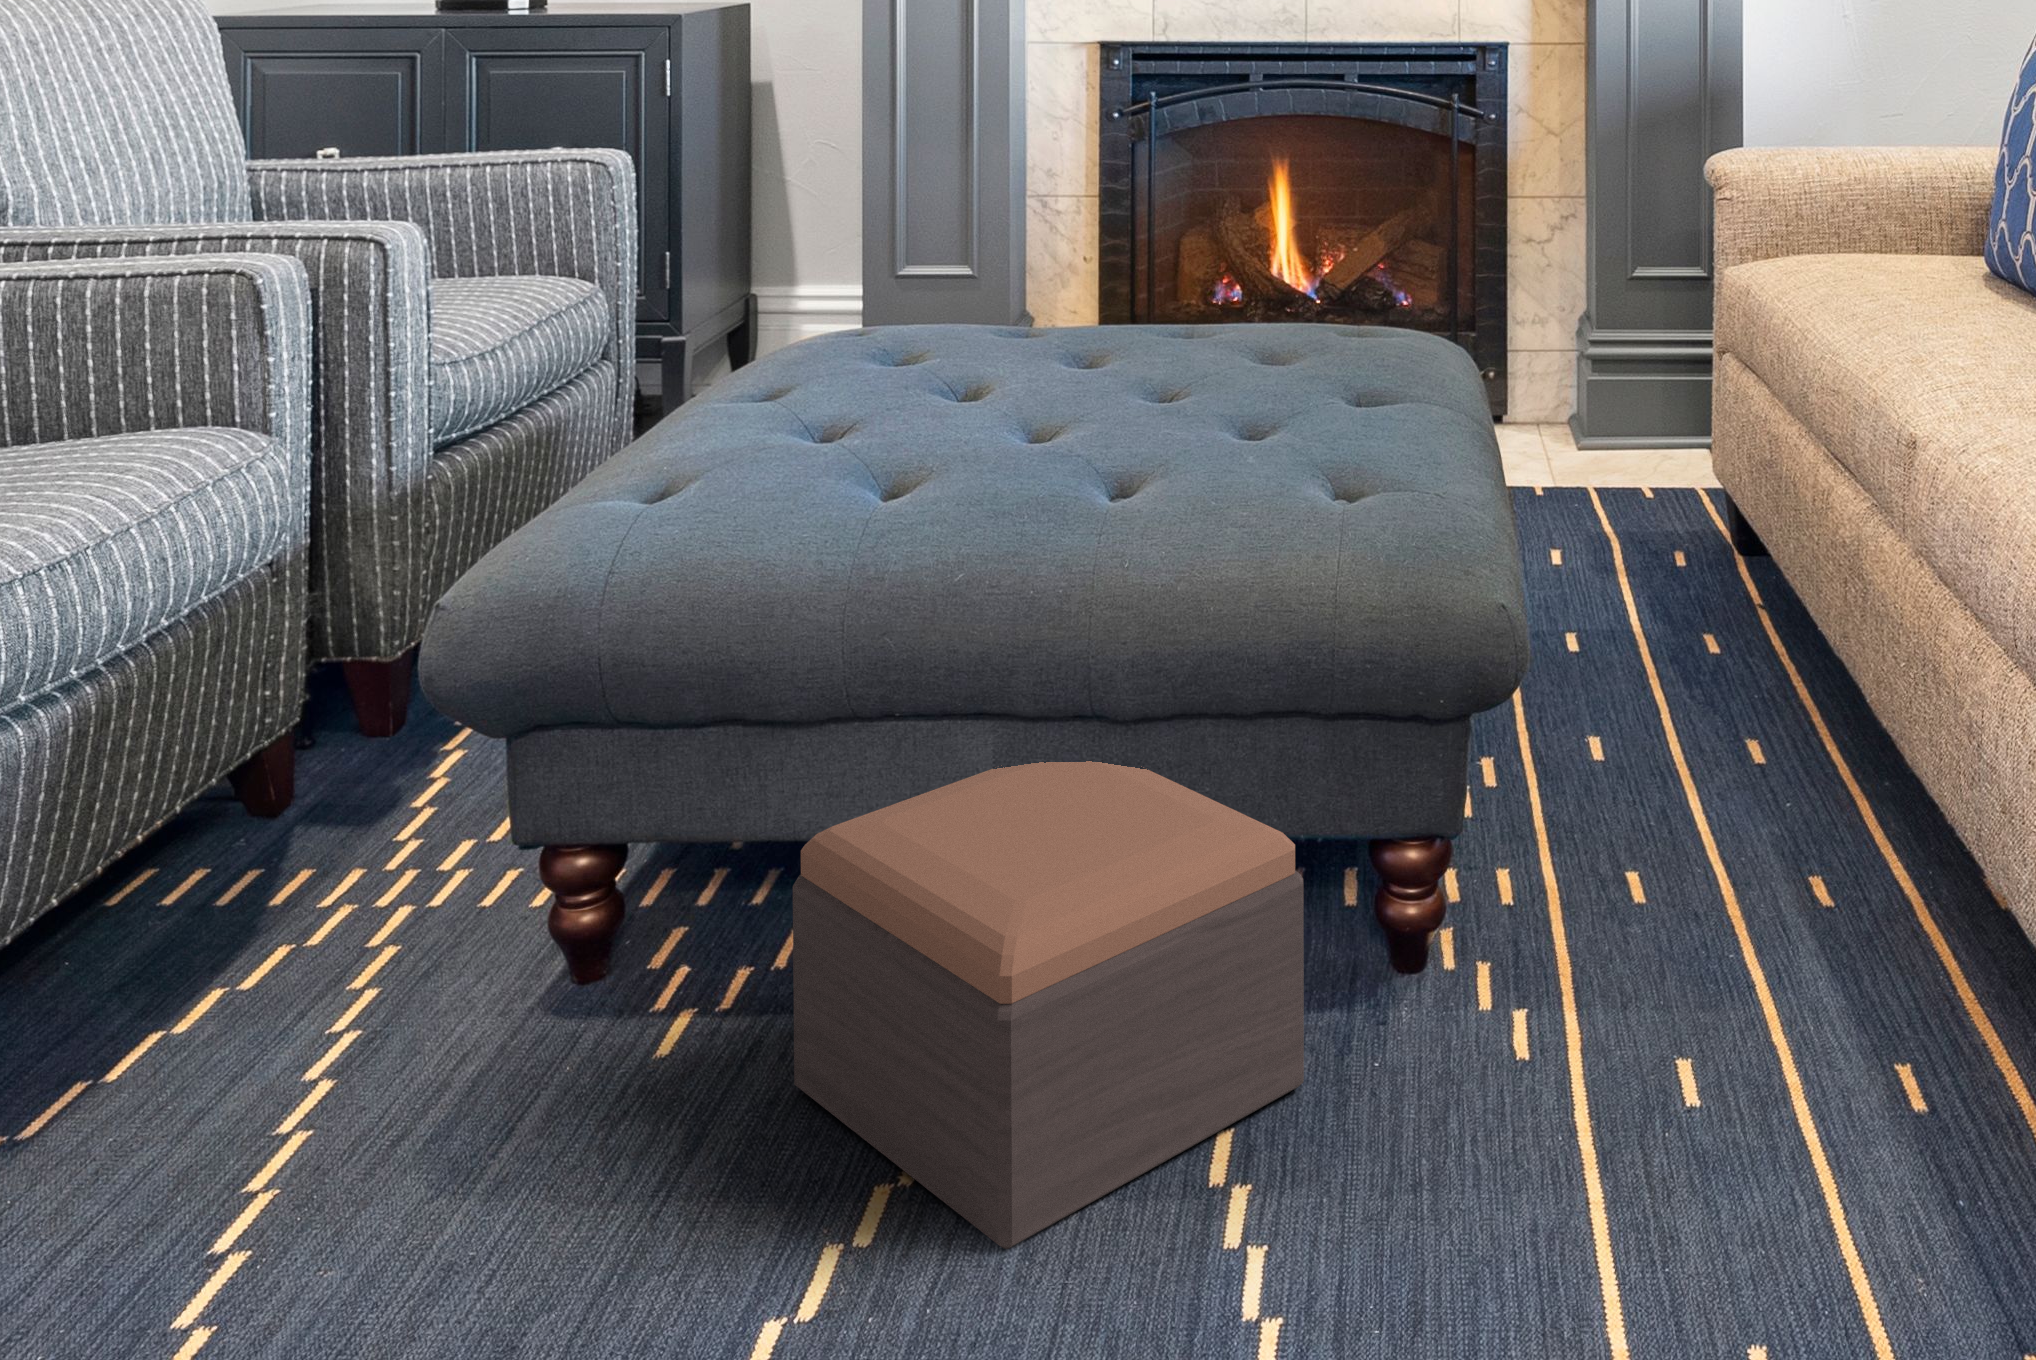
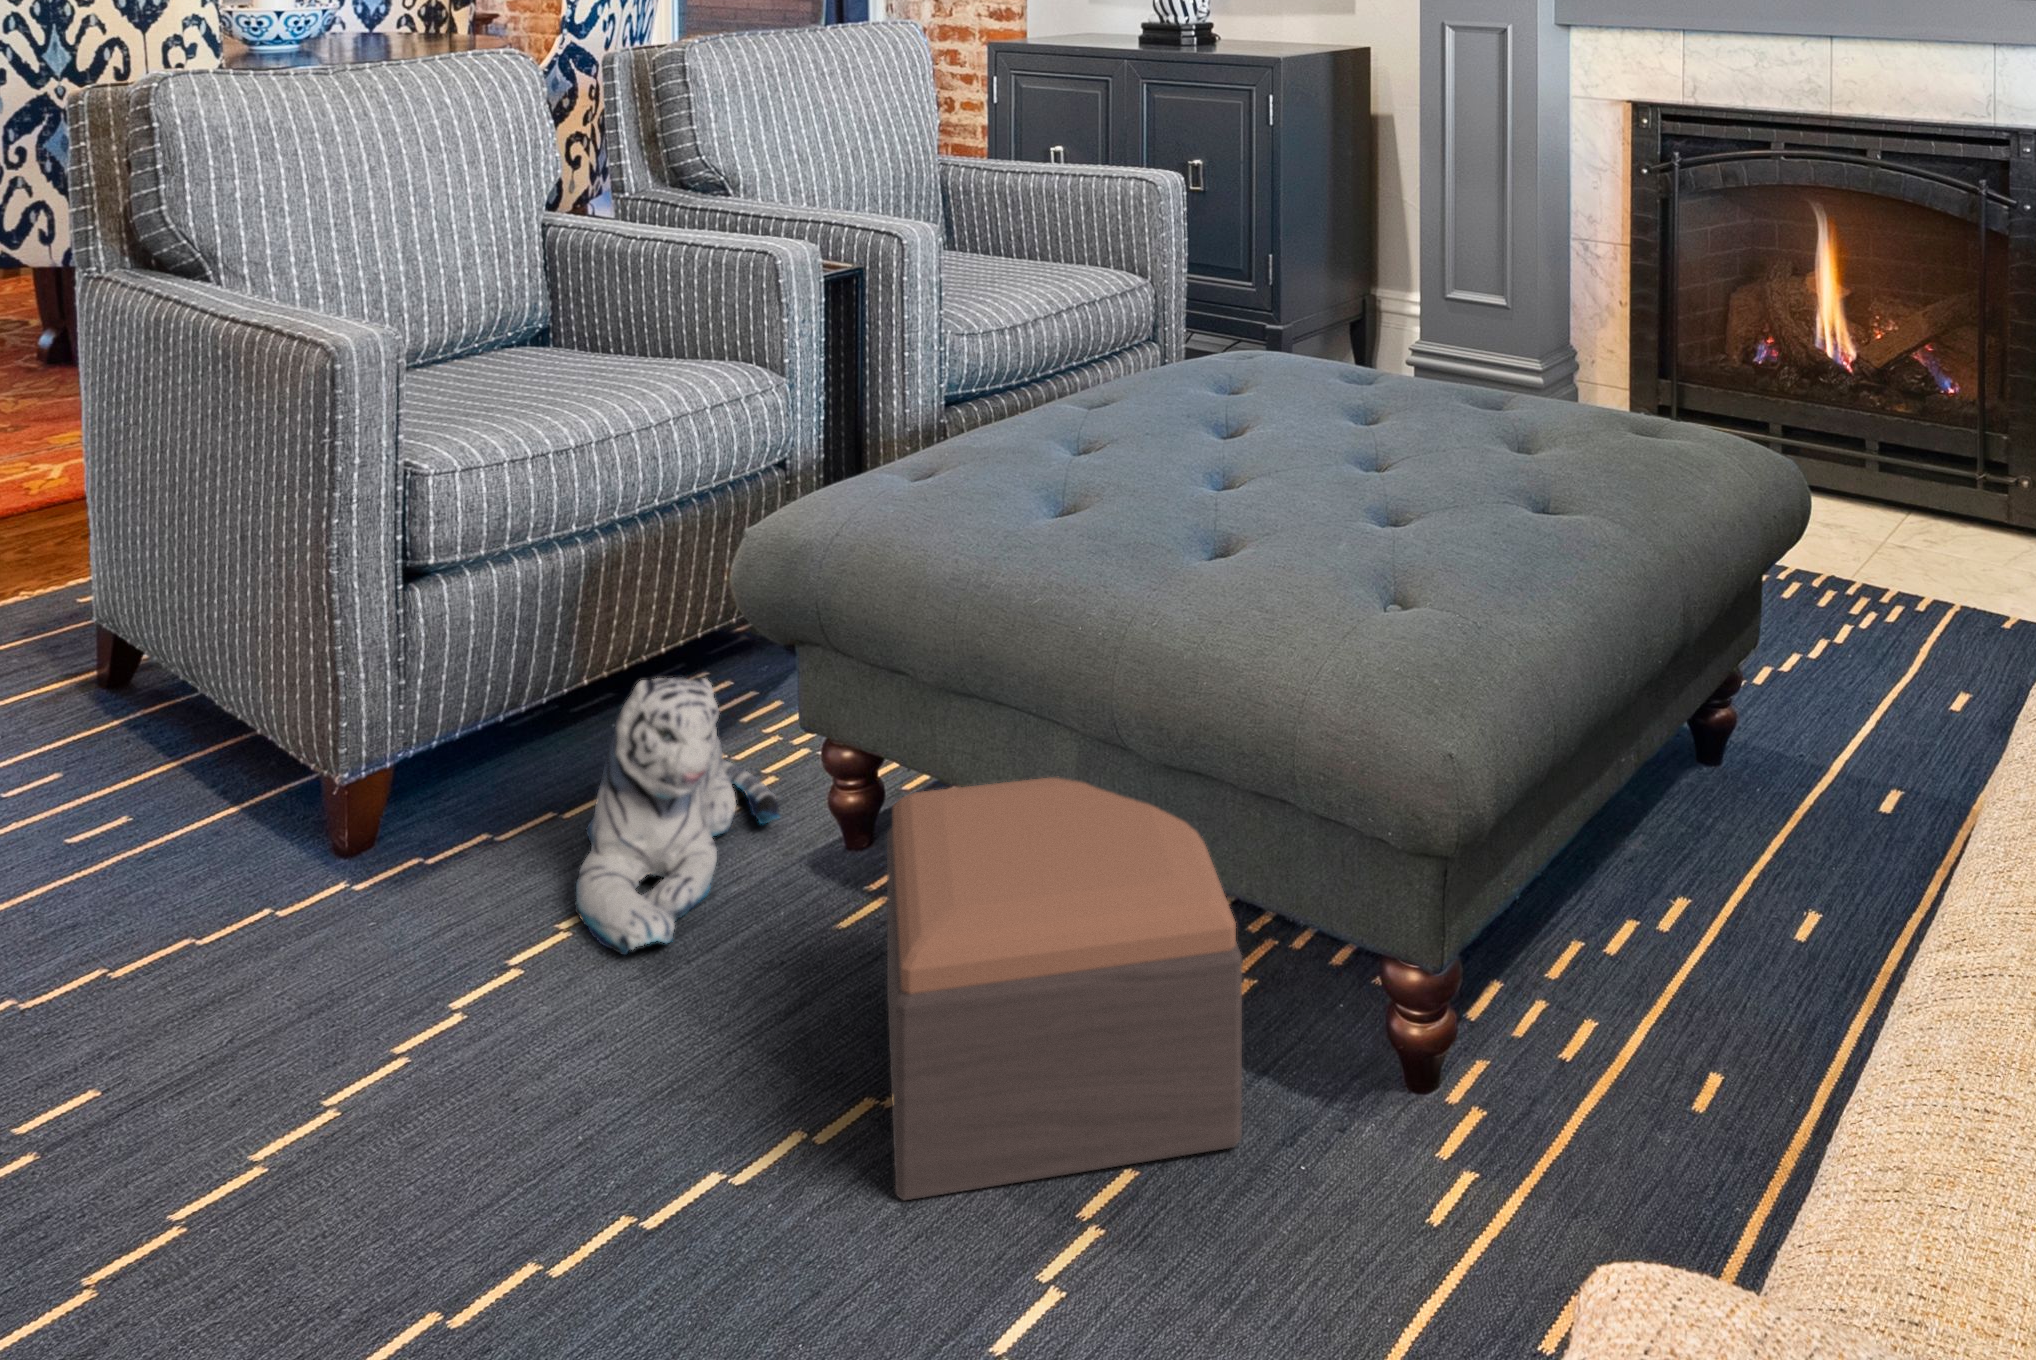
plush toy: none [184,794,471,1160] -> present [575,677,780,955]

